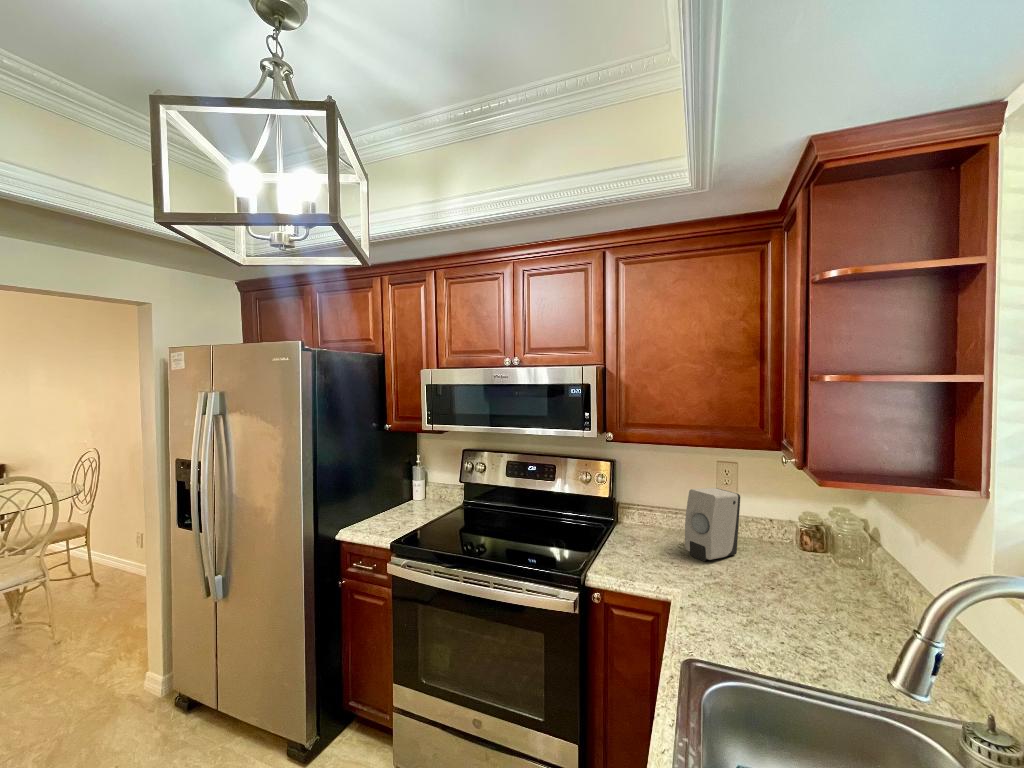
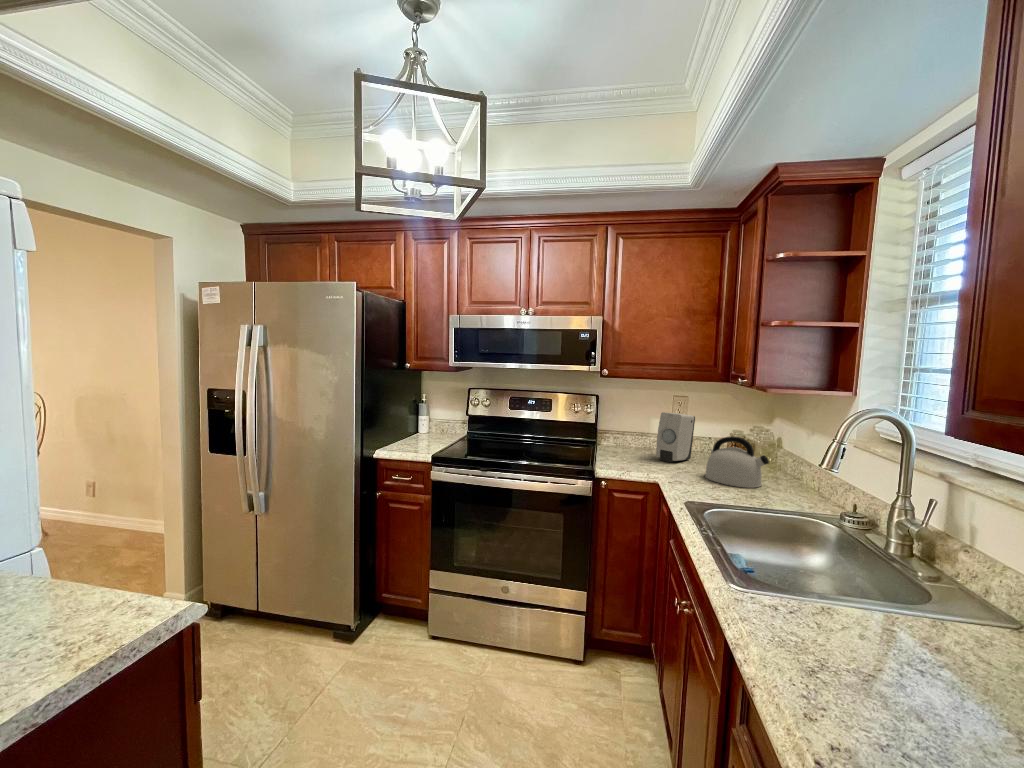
kettle: none [743,539,842,628] -> present [705,436,769,488]

